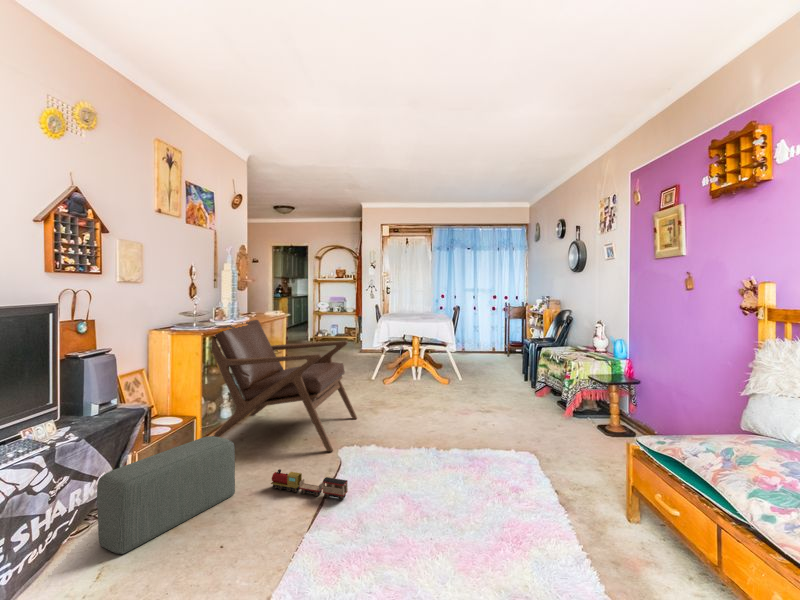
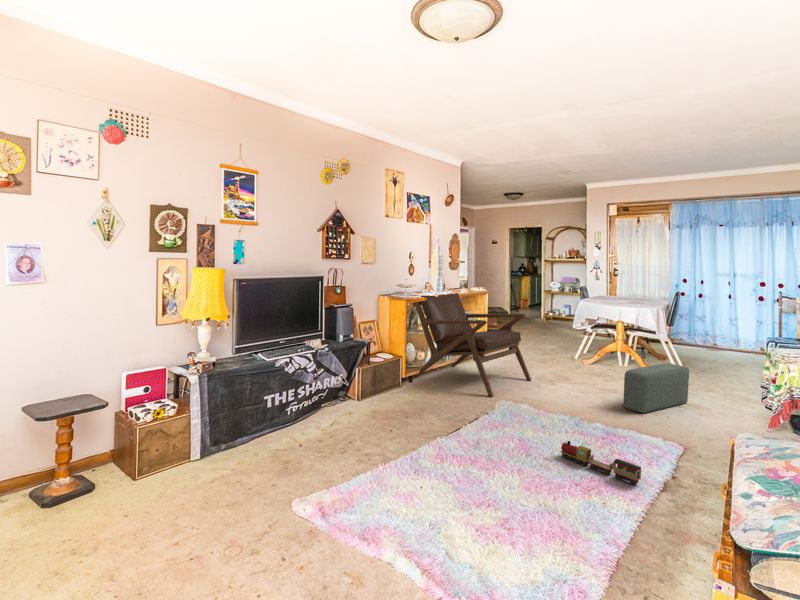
pouf: present [97,436,235,554] -> present [623,364,689,413]
toy train: present [271,469,348,500] -> present [560,441,641,484]

